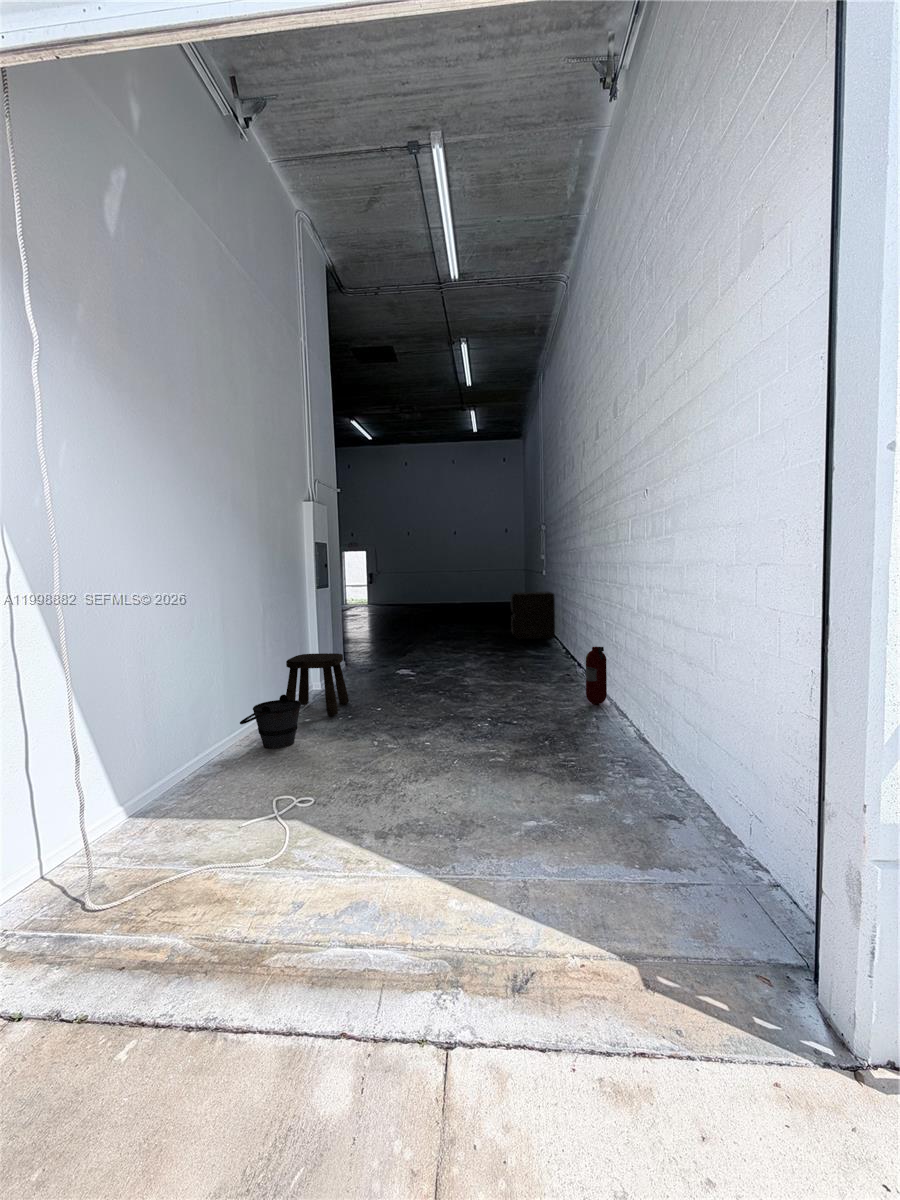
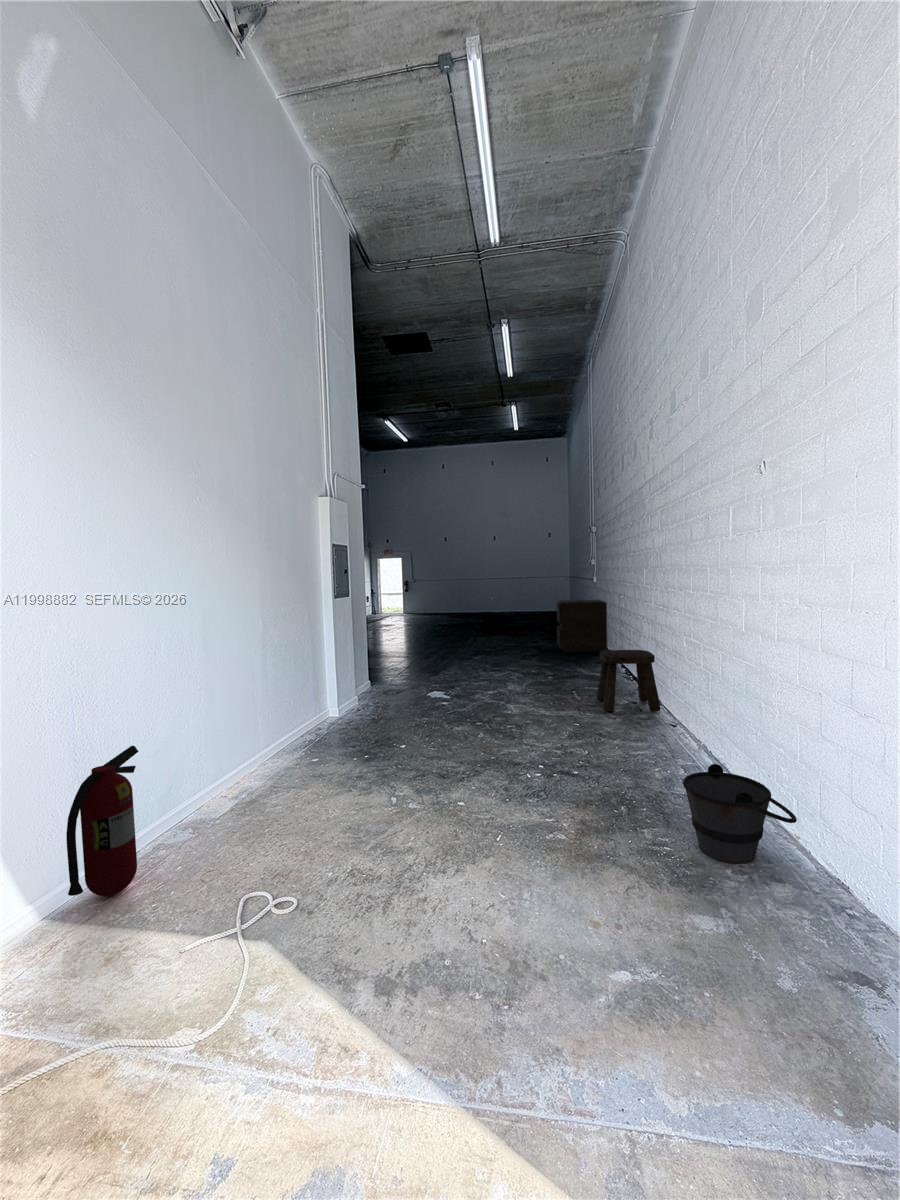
fire extinguisher: present [586,647,607,704] -> present [66,746,138,896]
stool: present [286,653,349,716] -> present [597,650,661,712]
bucket: present [240,695,301,749] -> present [683,764,797,864]

